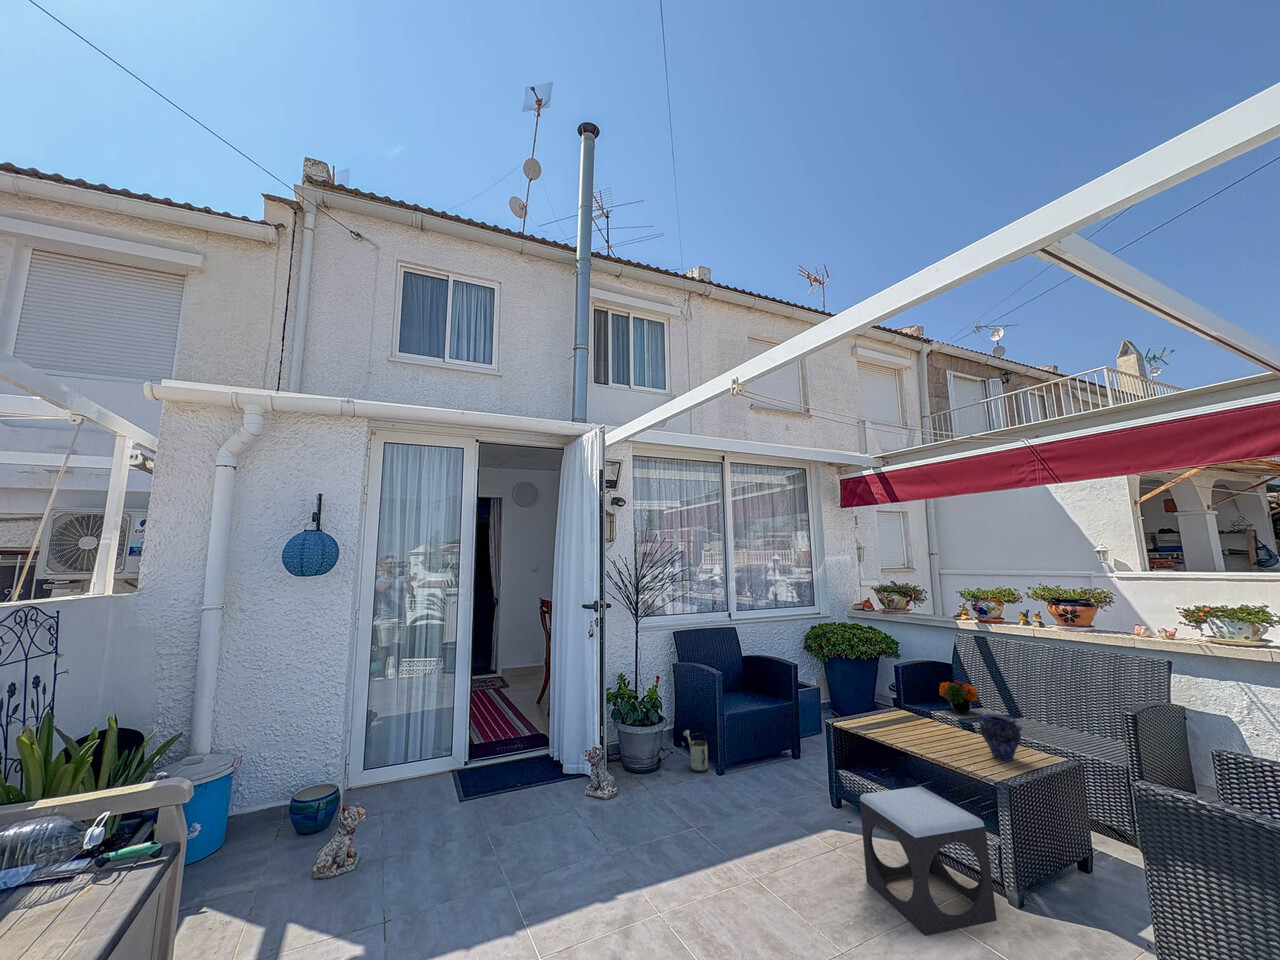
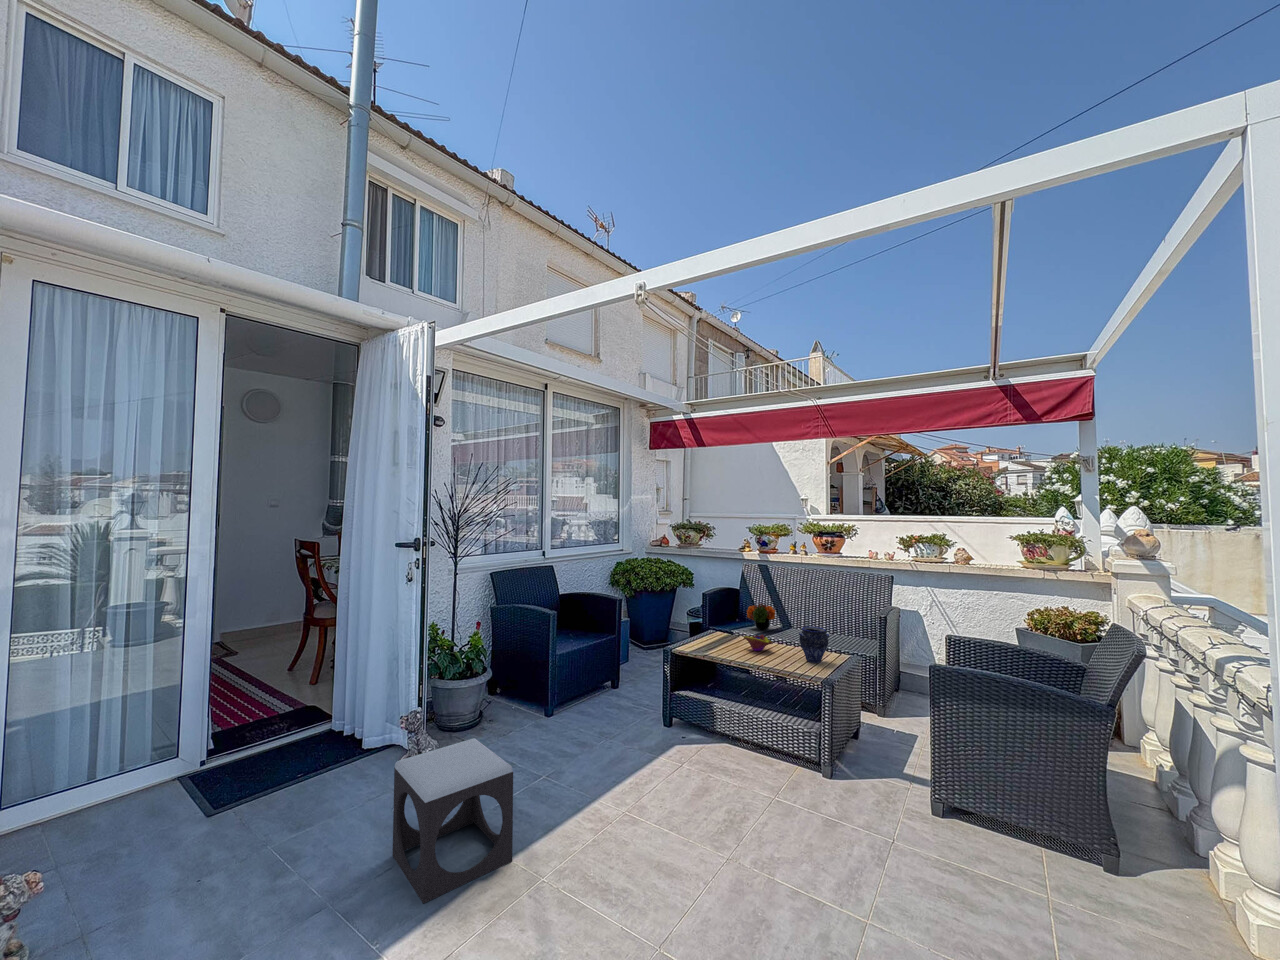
decorative bowl: none [915,717,952,736] -> present [744,635,773,651]
watering can: present [683,730,708,773] -> none [506,677,536,719]
footstool: present [860,786,997,936] -> present [393,738,513,904]

